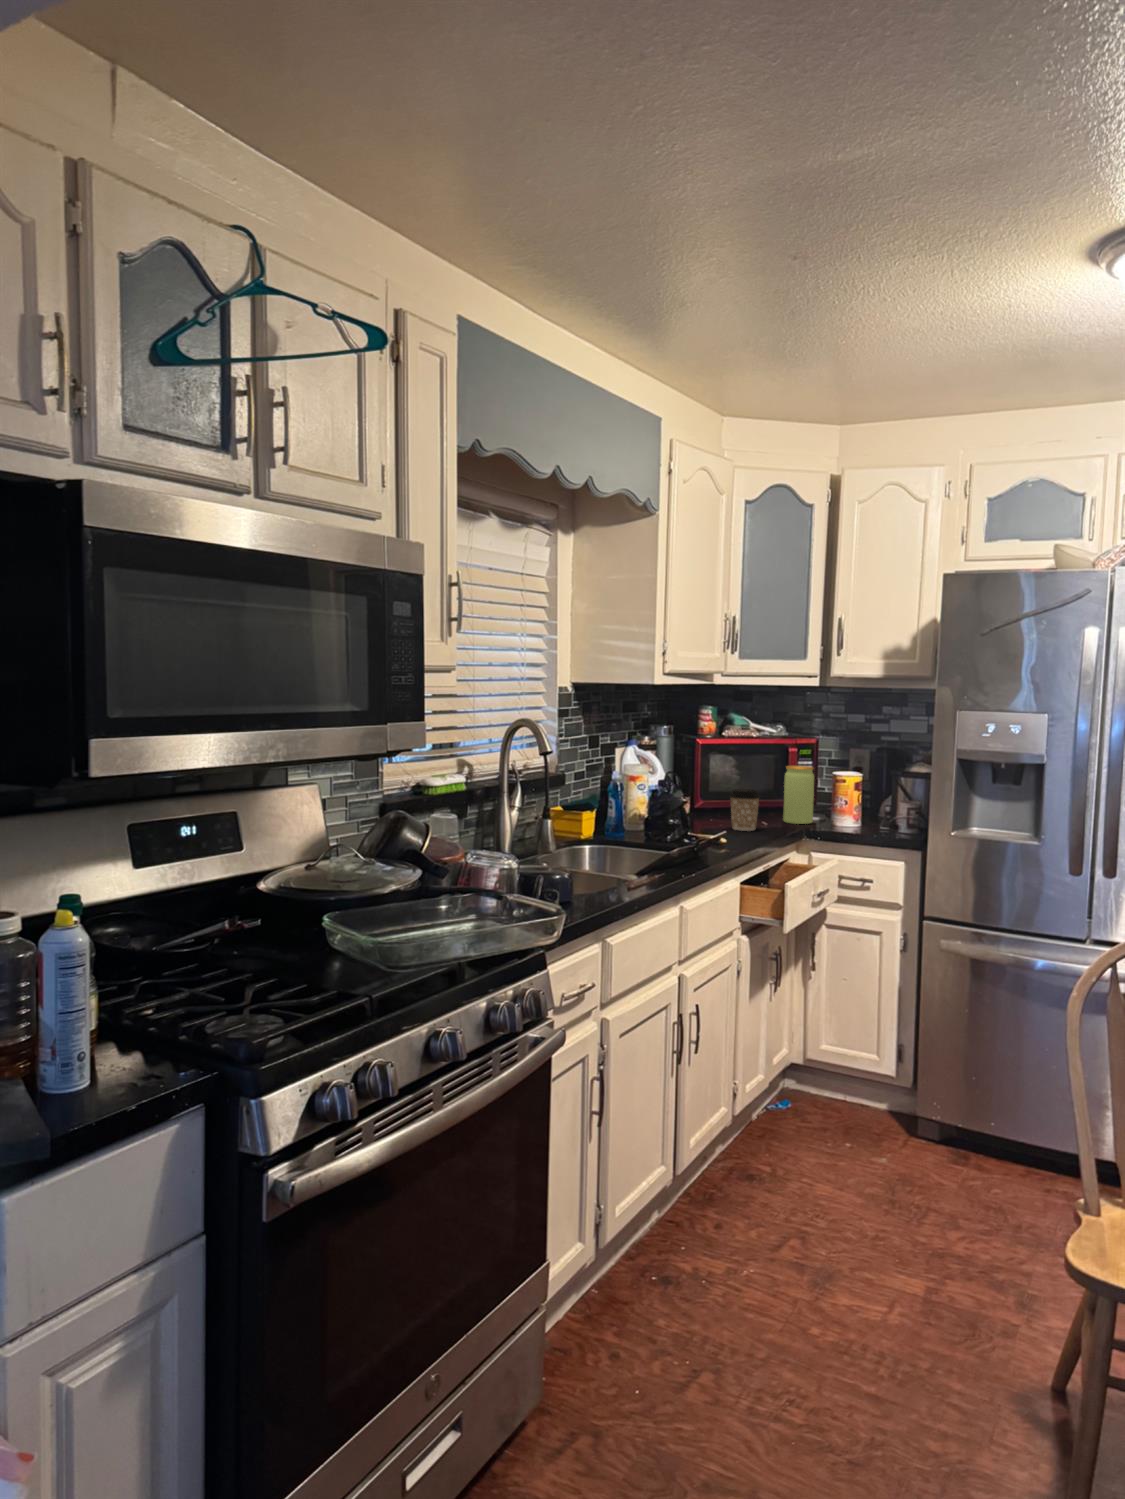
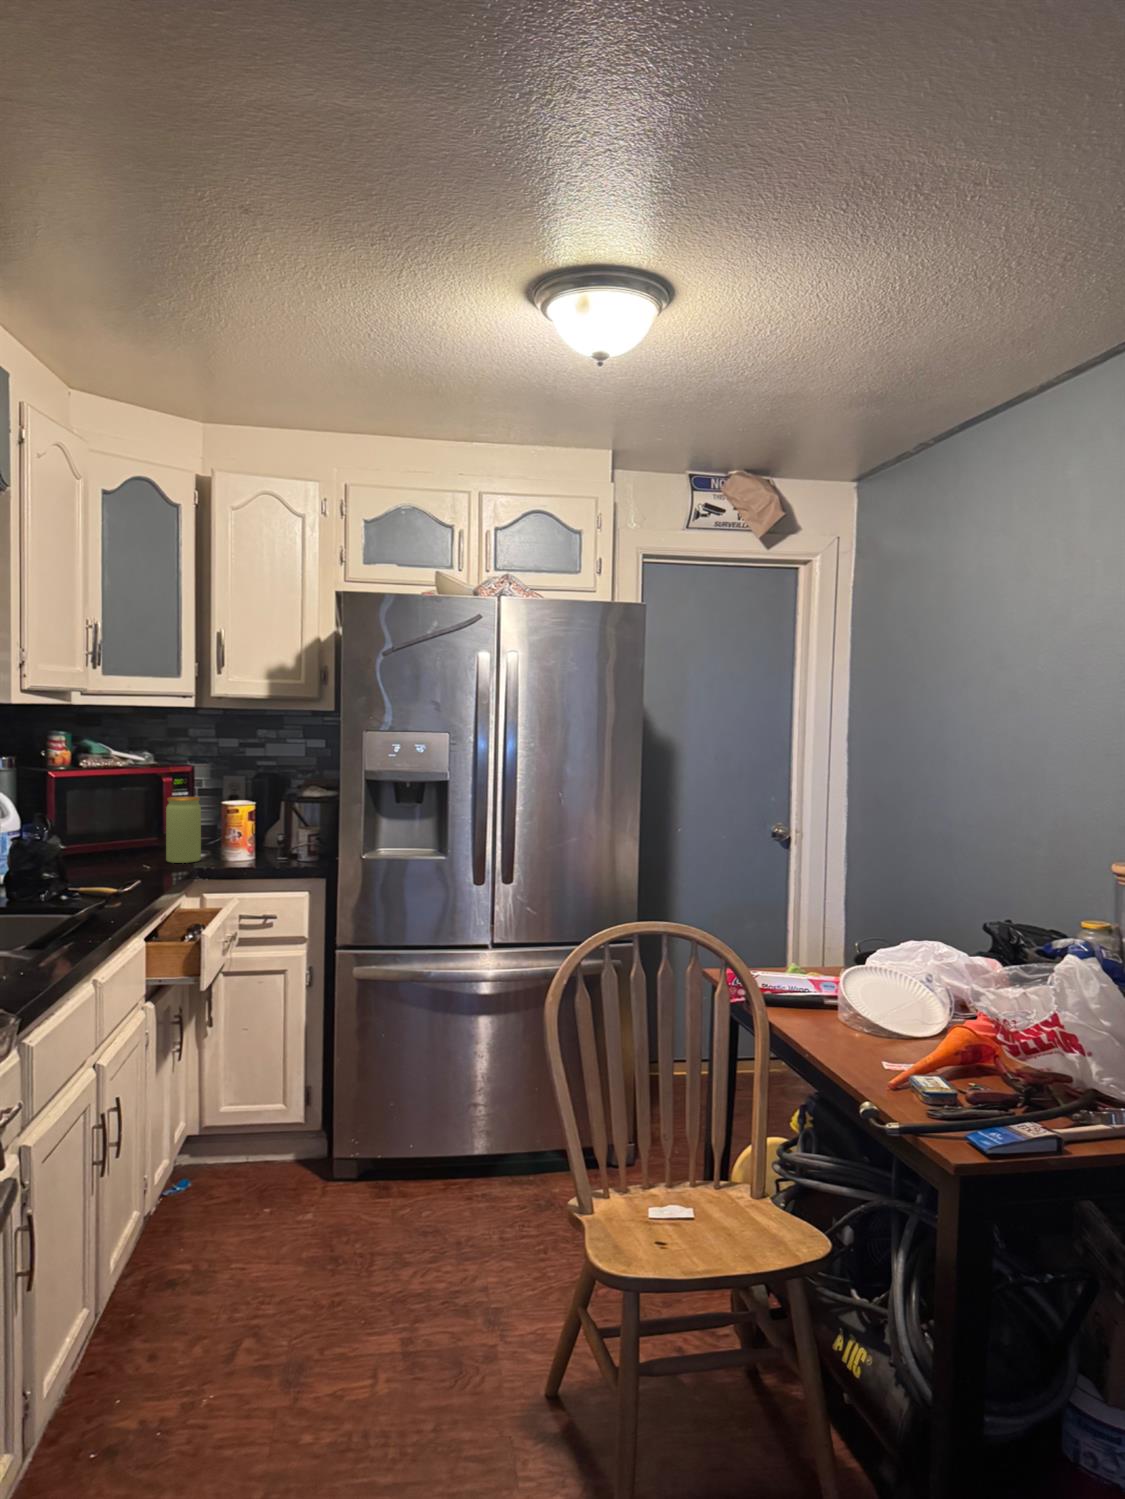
coffee cup: present [730,789,760,831] -> none [107,827,146,877]

